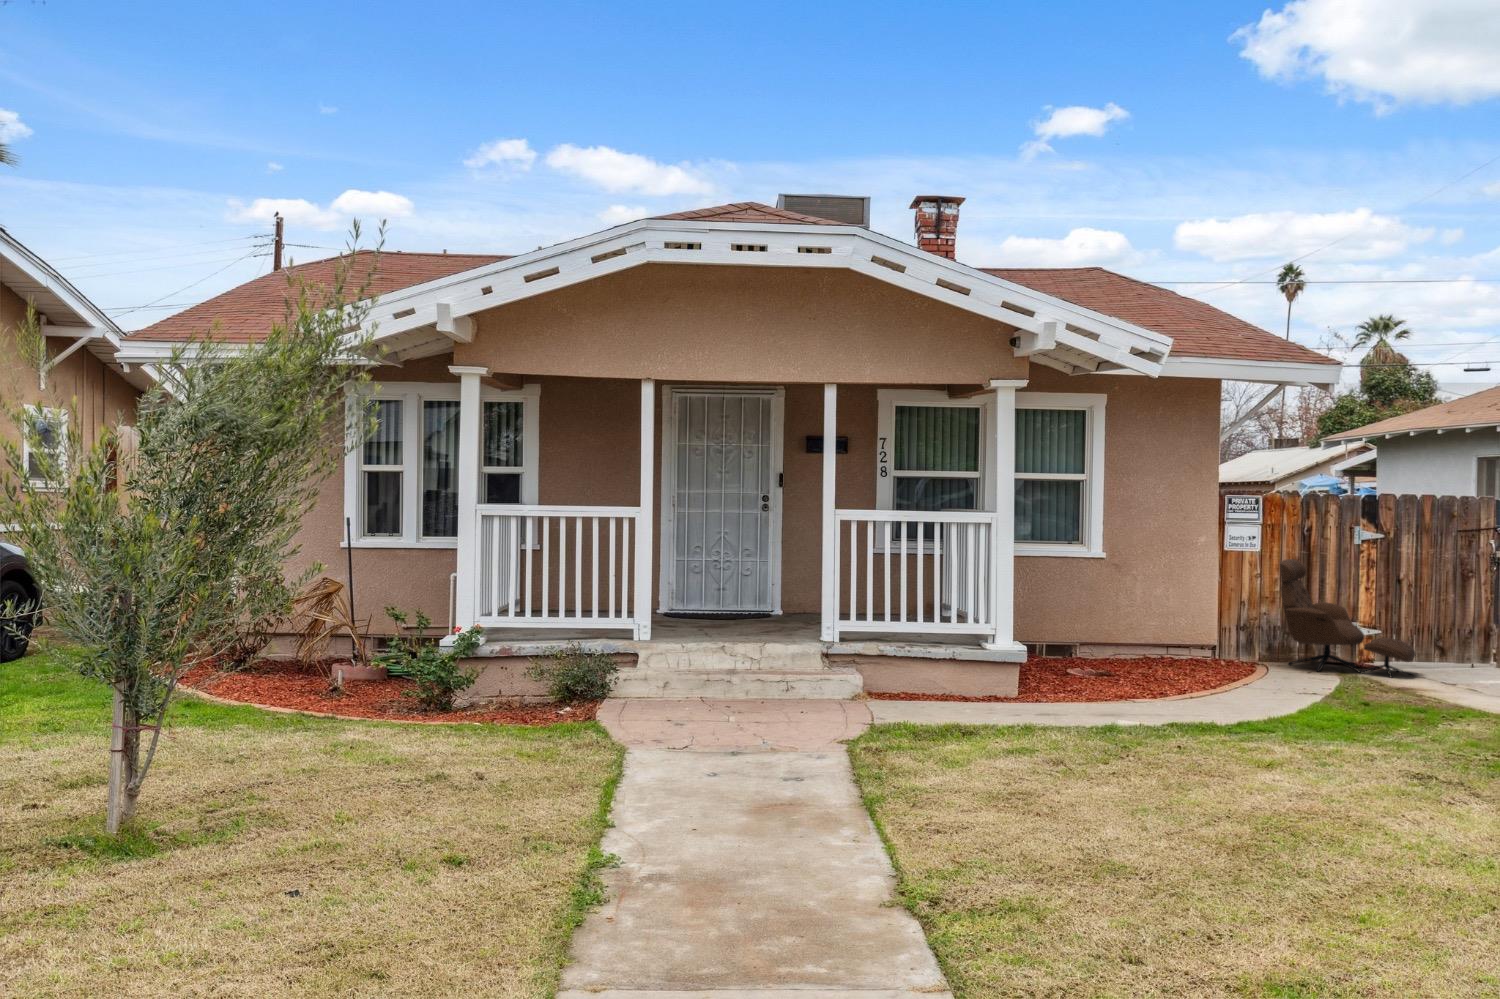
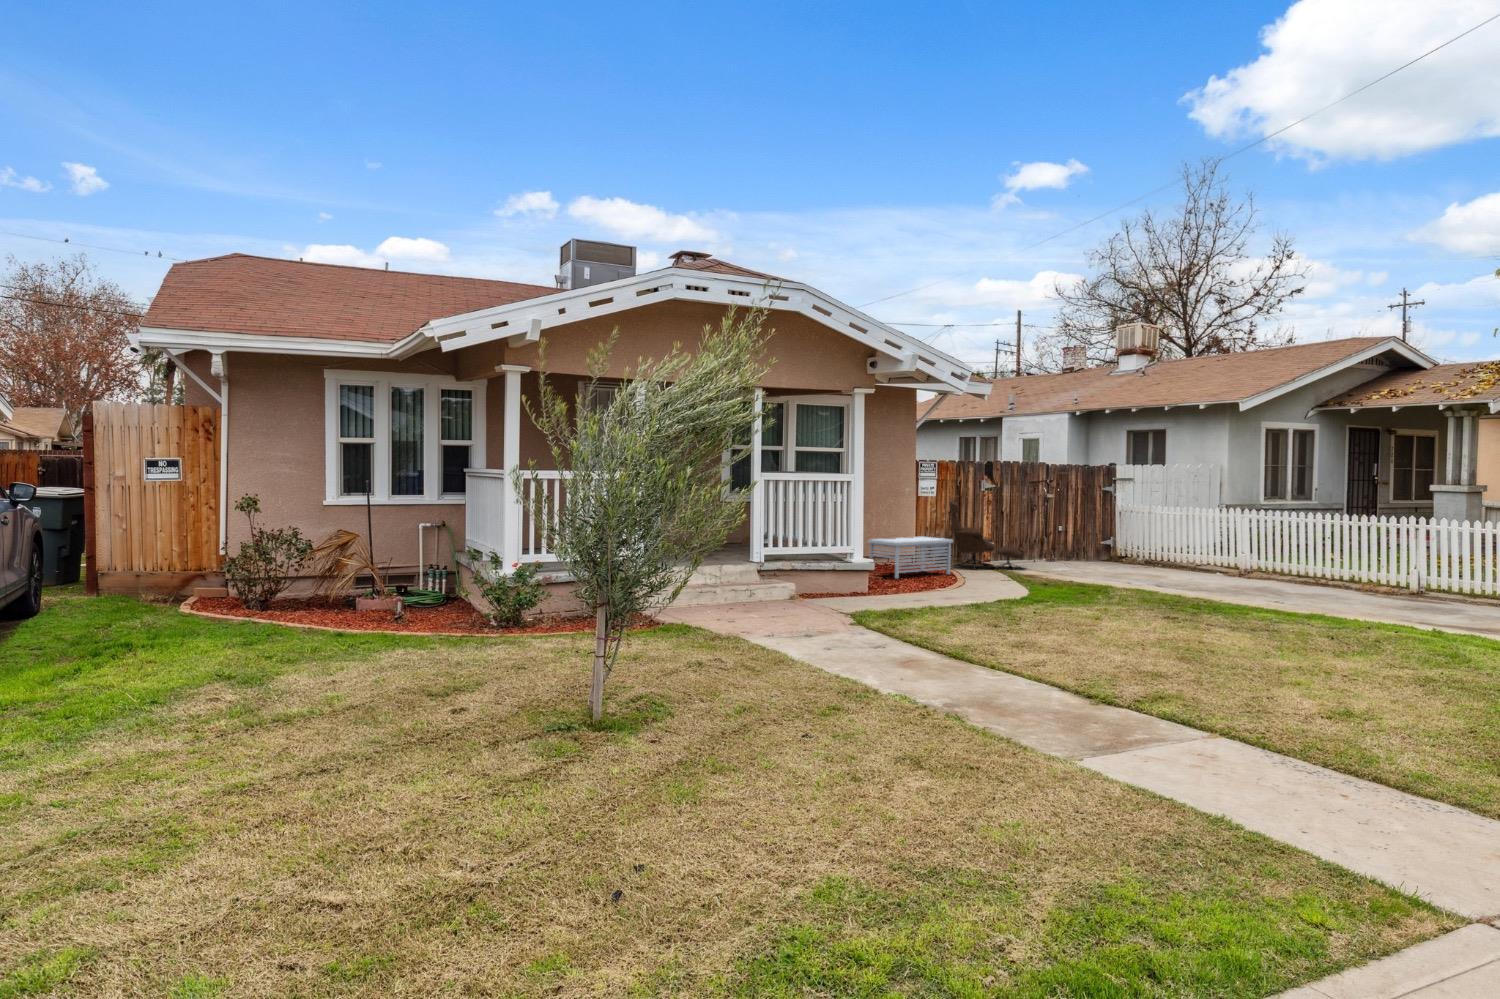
storage bench: none [1107,614,1257,678] -> present [868,537,953,578]

